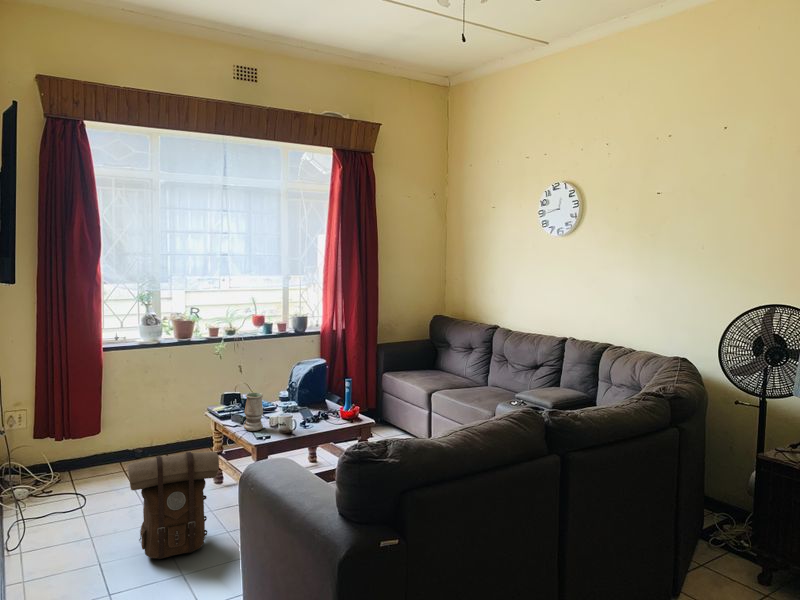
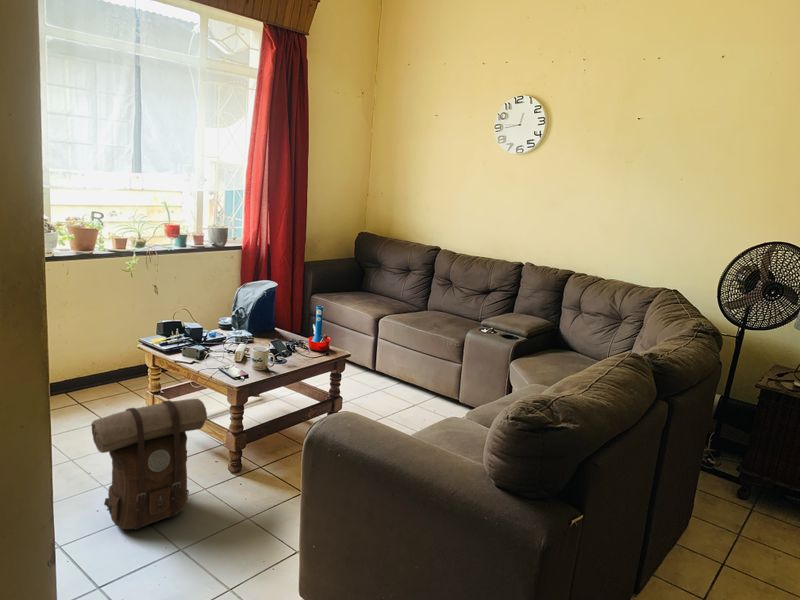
vase: present [244,392,263,431] -> none [206,323,230,368]

